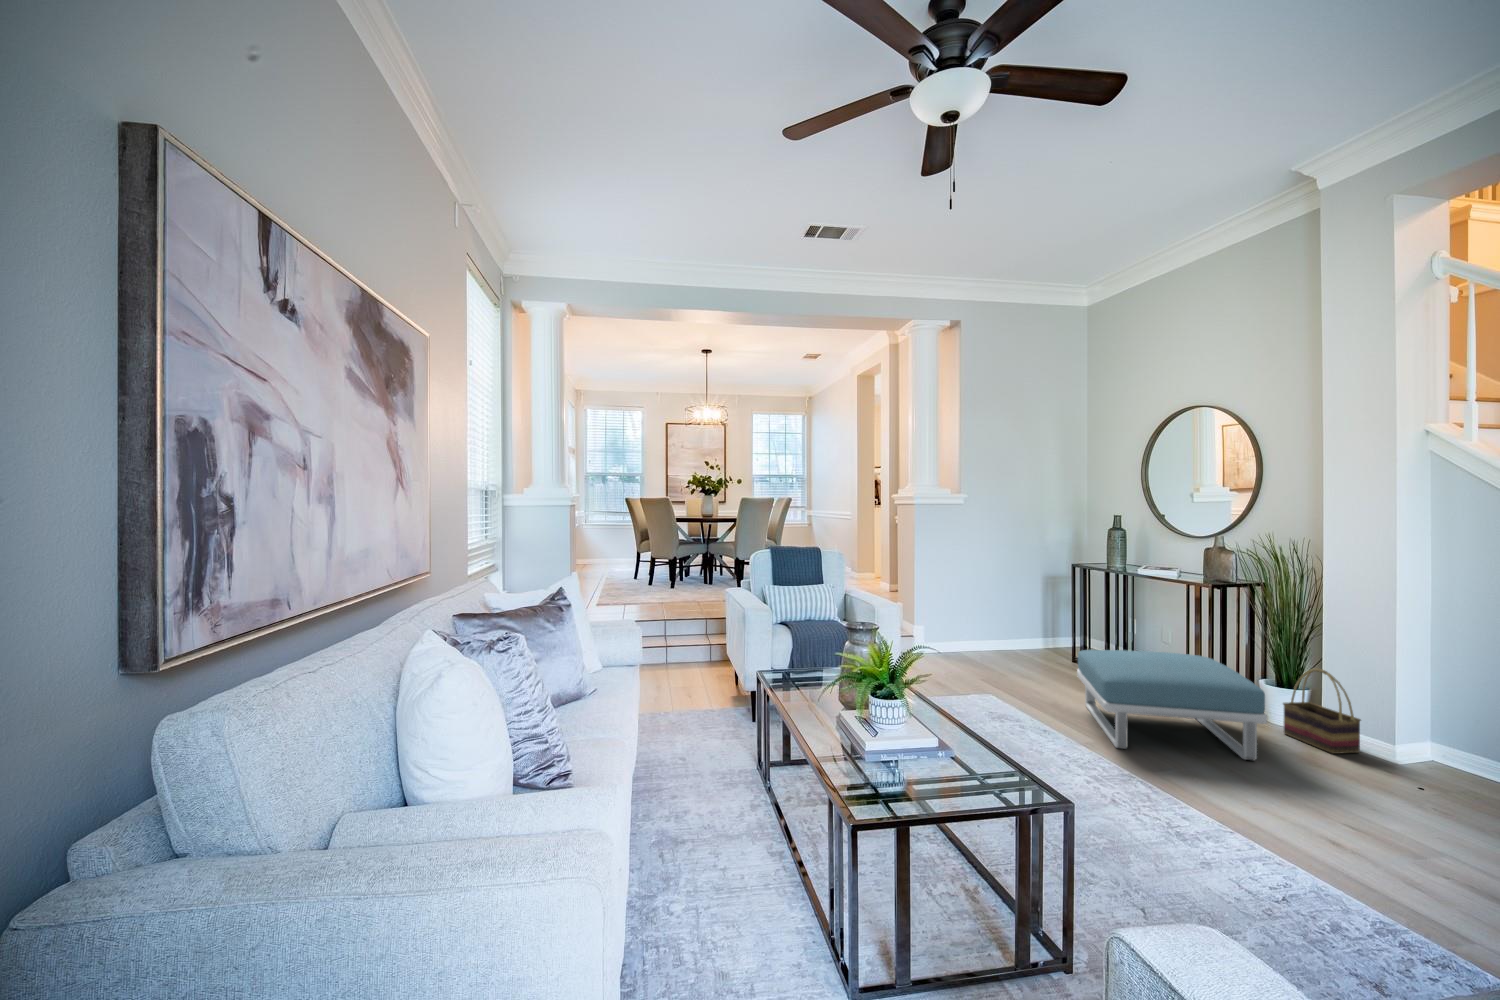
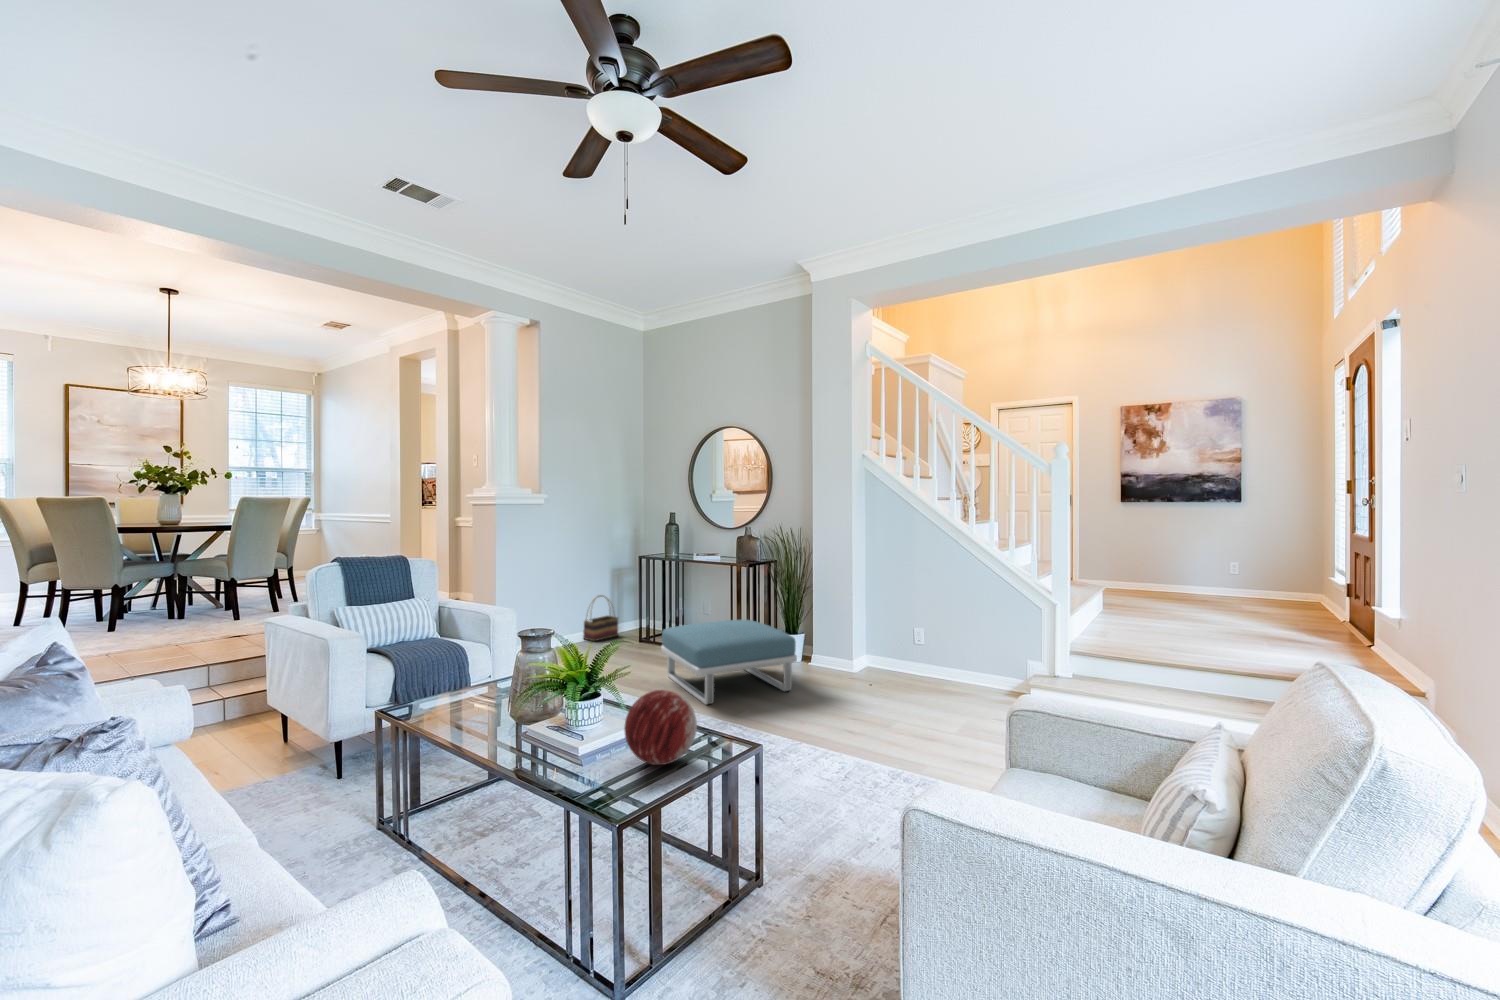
basket: present [1283,668,1361,754] -> present [583,595,618,641]
decorative orb: none [903,704,982,783] -> present [624,690,697,765]

